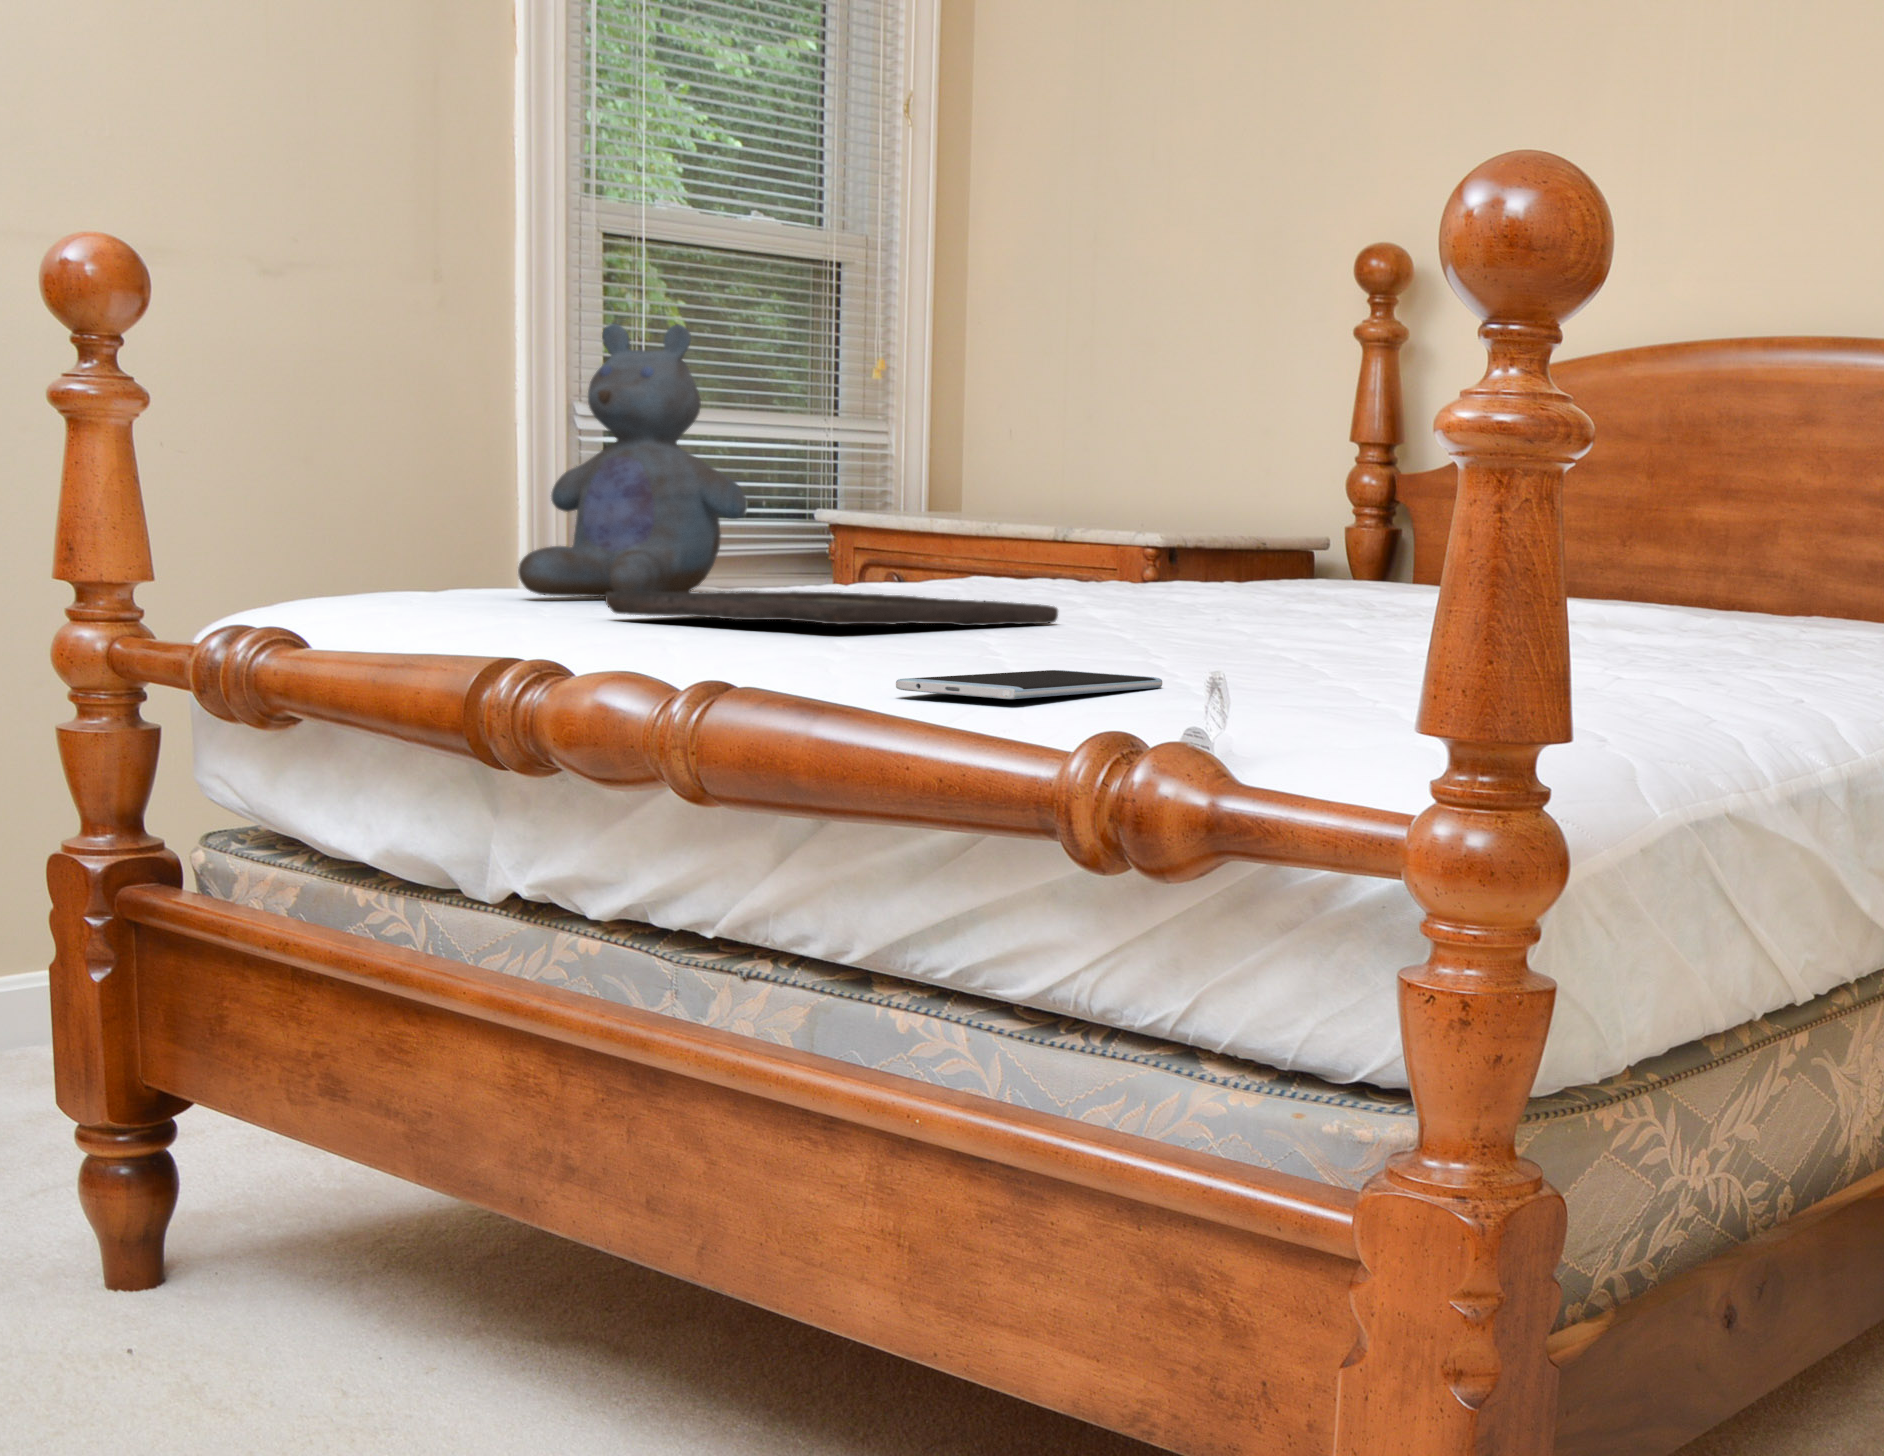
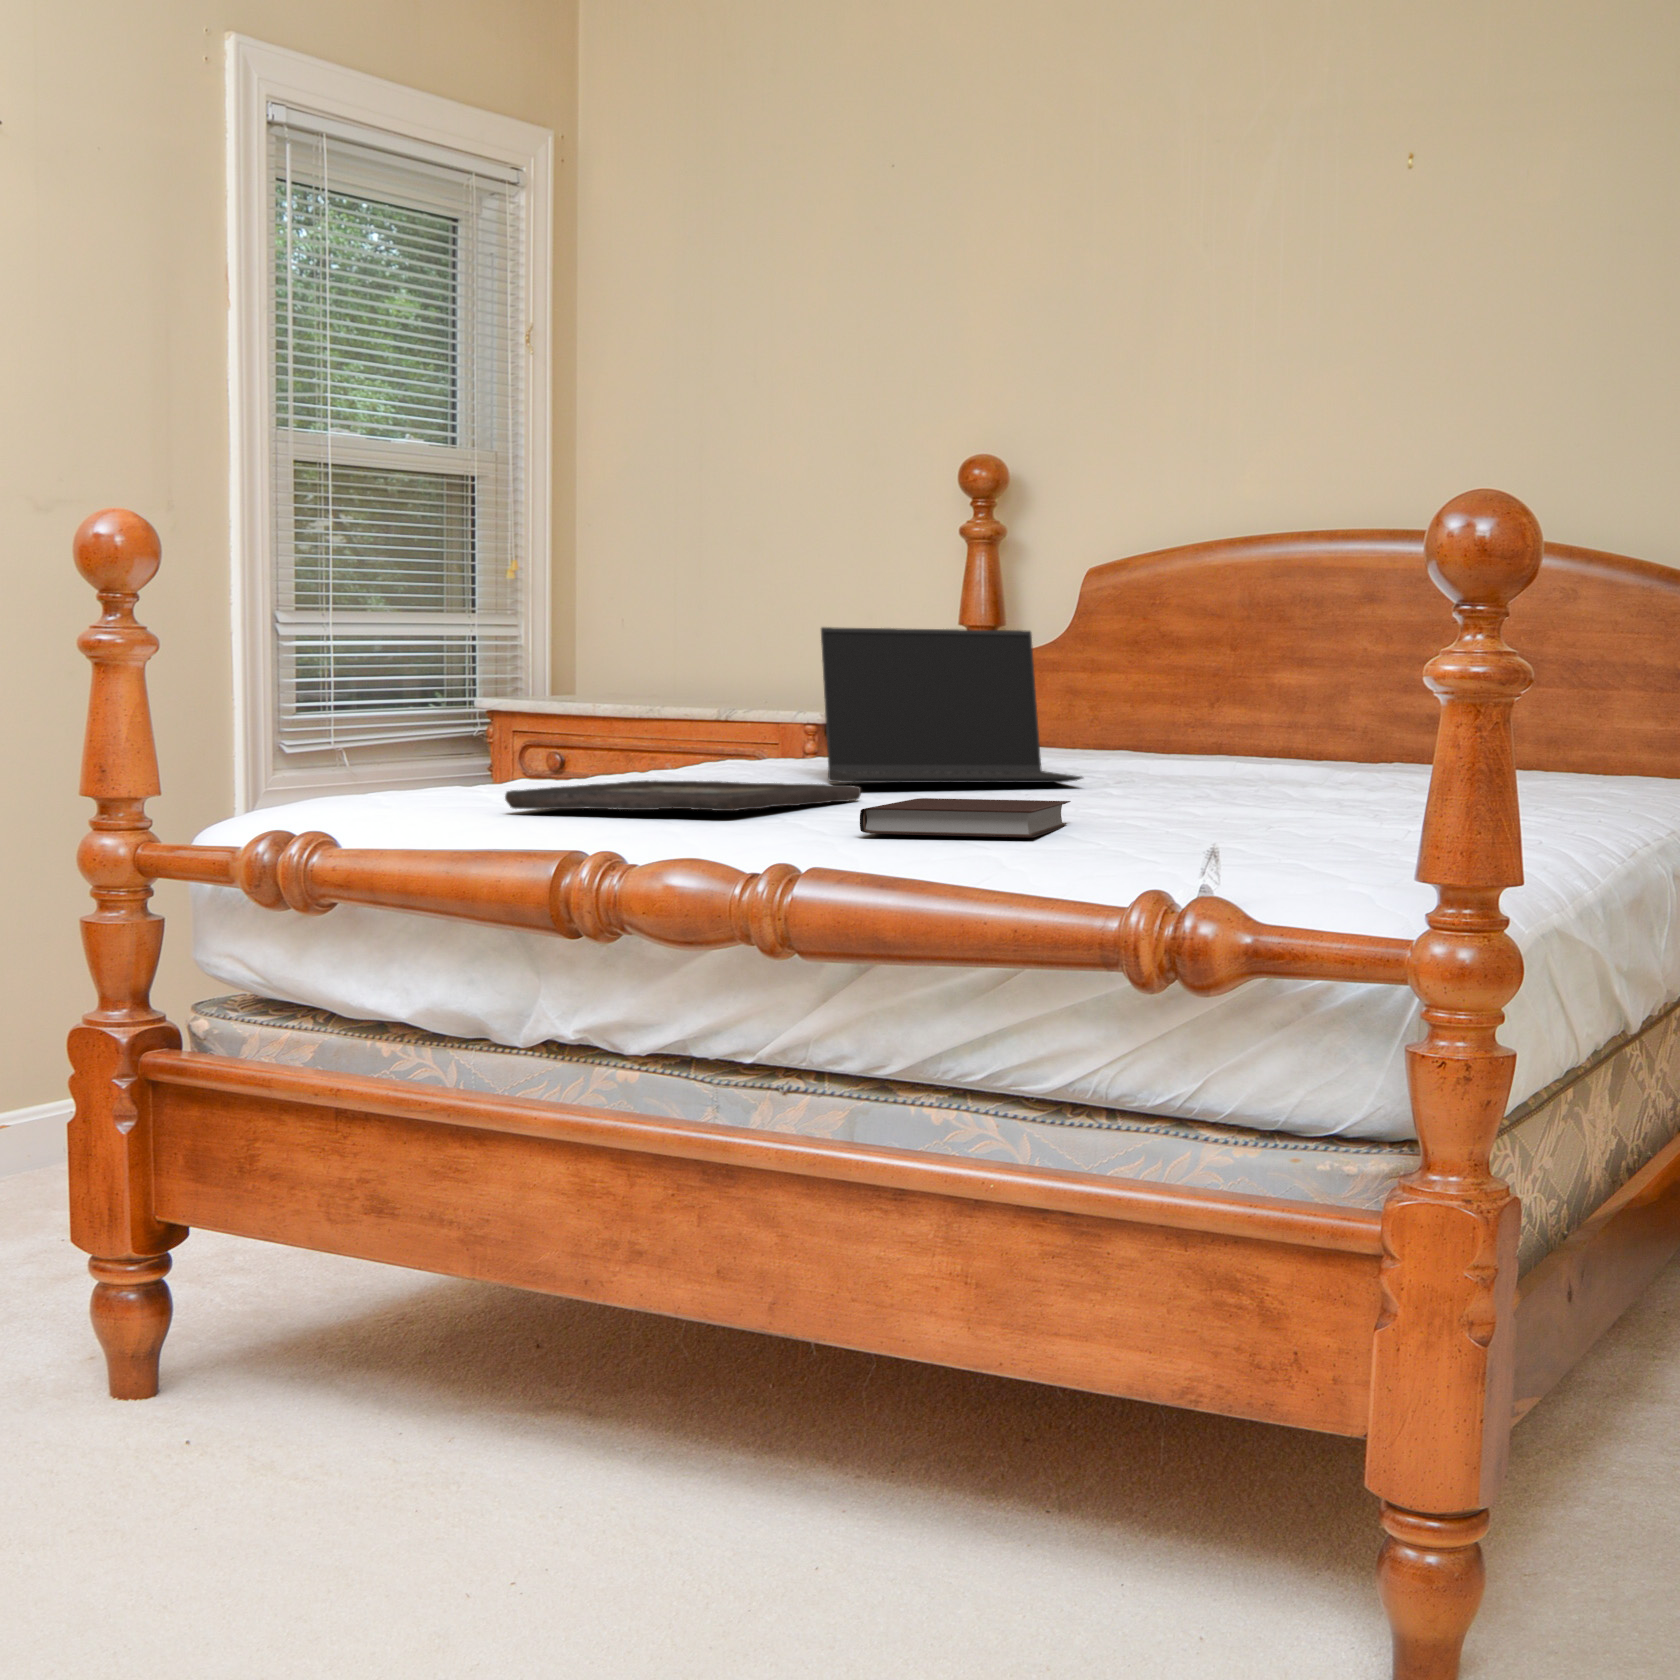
stuffed bear: present [518,323,747,597] -> none [364,558,554,794]
laptop: none [1079,423,1358,617] -> present [821,627,1083,783]
notebook: none [925,617,1236,667] -> present [860,798,1071,837]
smartphone: present [896,670,1162,699] -> none [937,844,1093,868]

